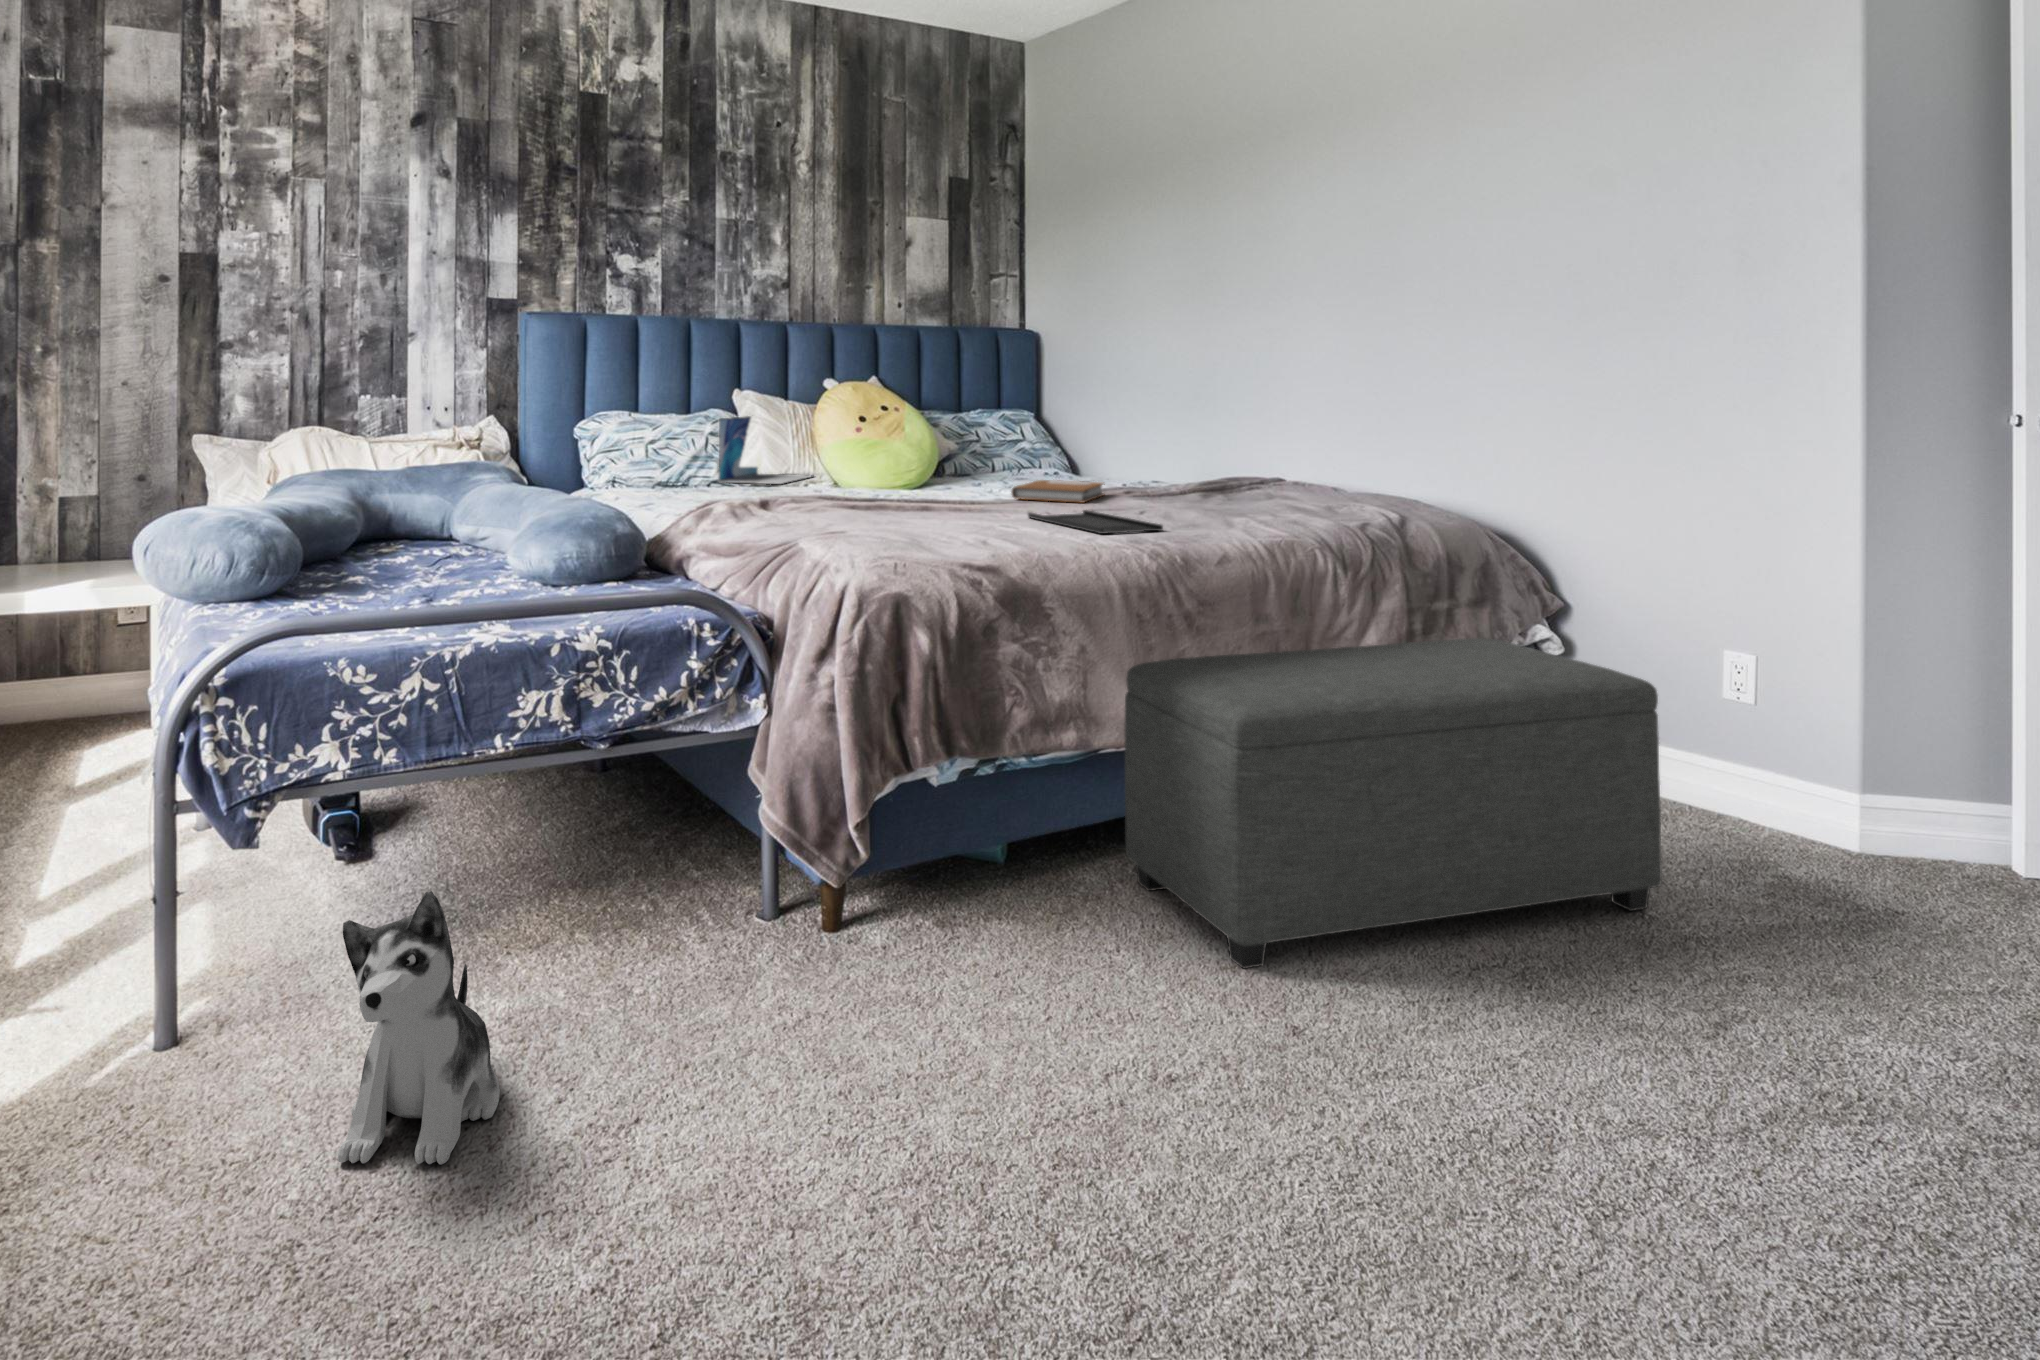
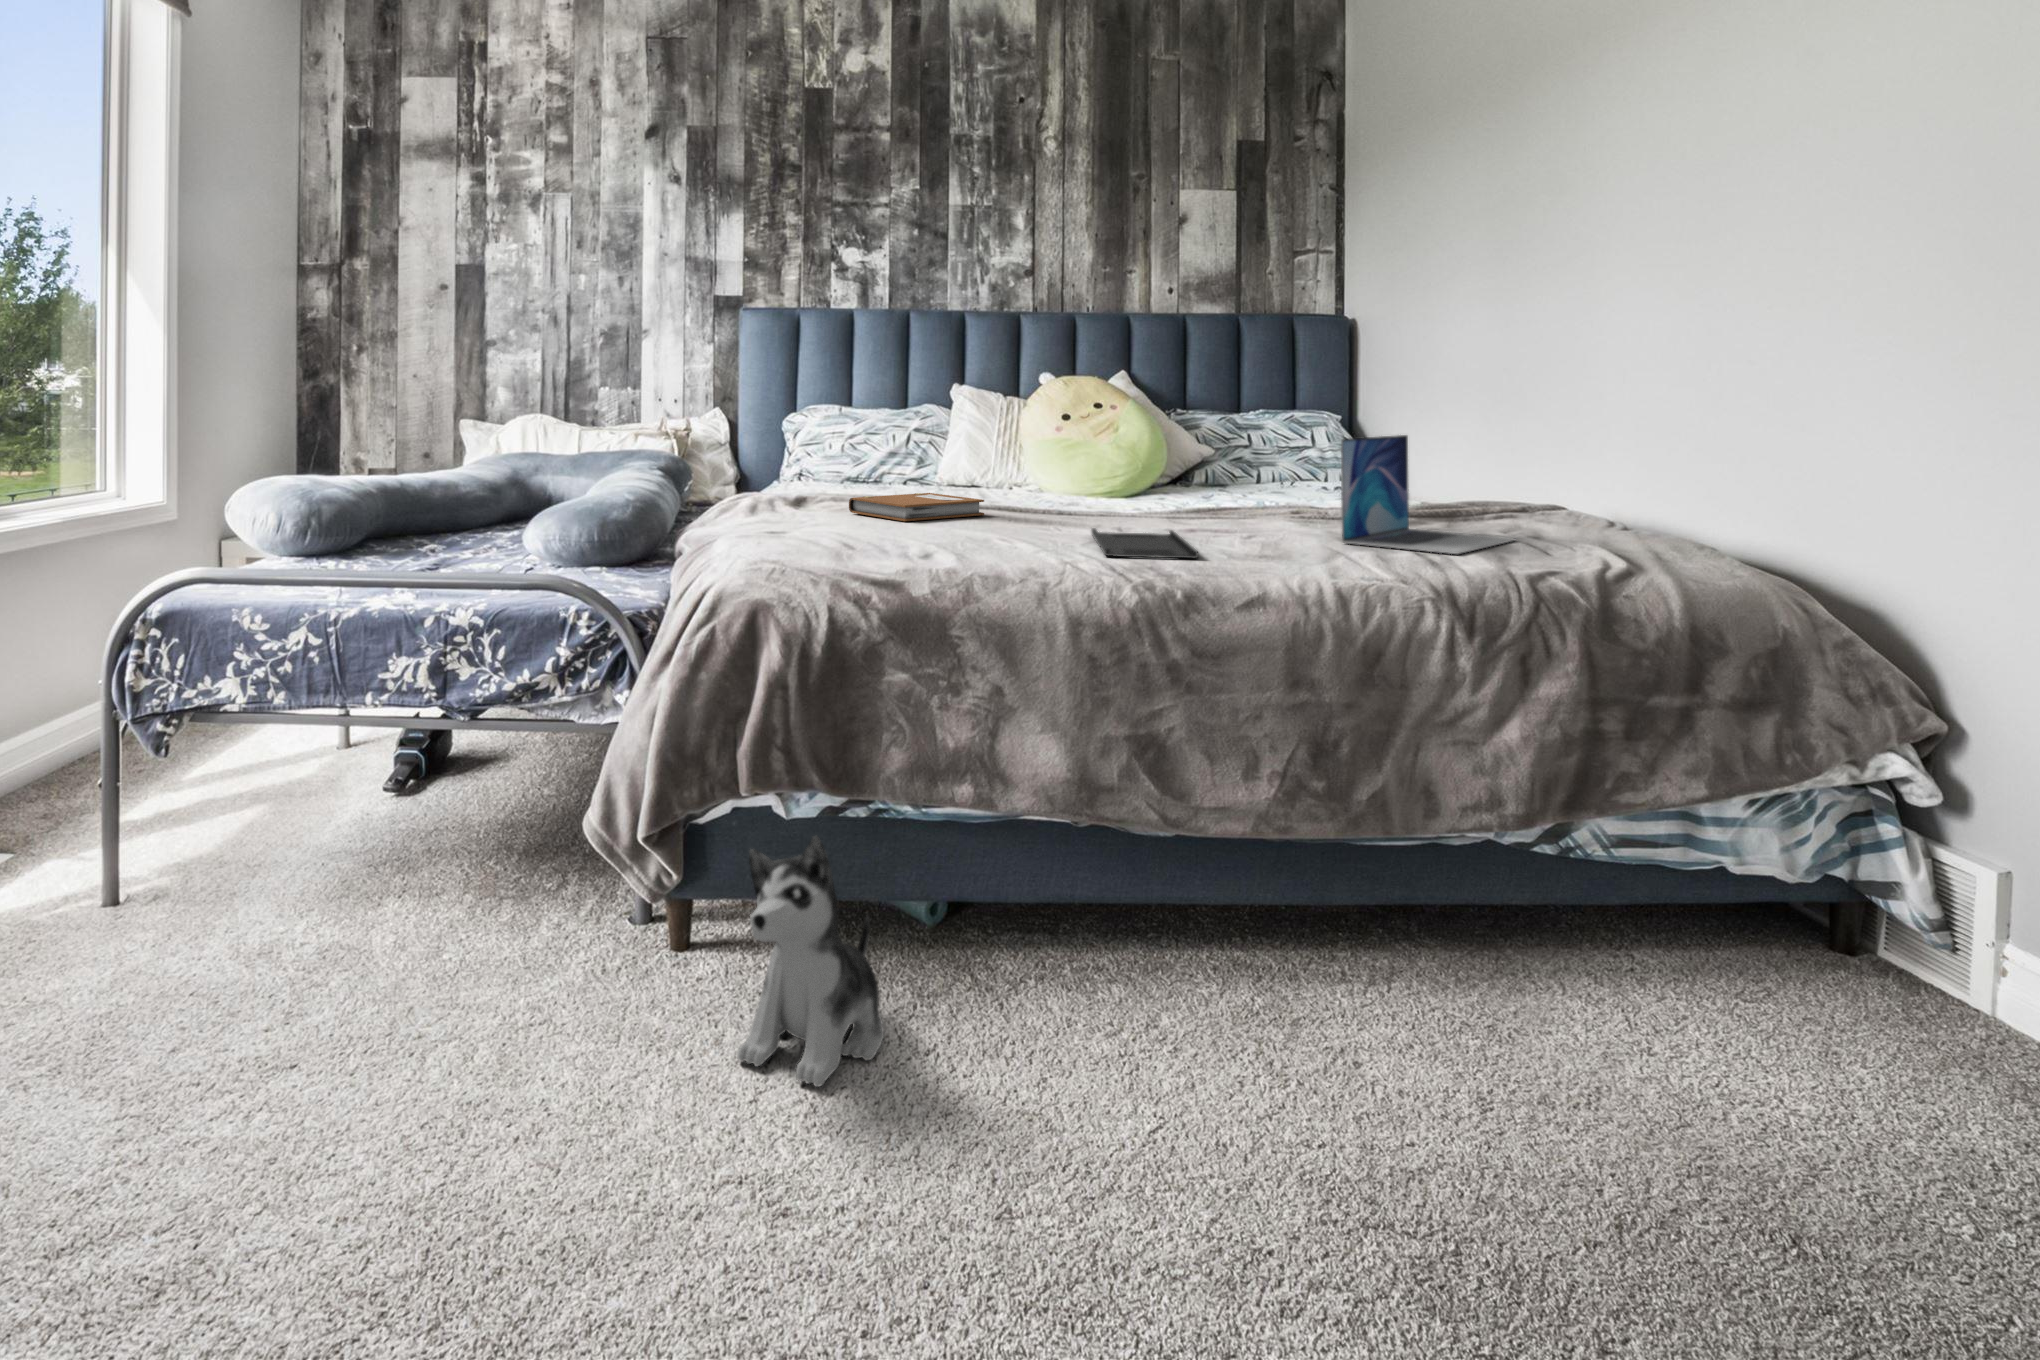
laptop: present [718,416,813,484] -> present [1341,435,1517,554]
notebook: present [1011,480,1105,502] -> present [849,493,984,521]
ottoman: present [1125,638,1662,968] -> none [1040,716,1844,1223]
plush toy: present [338,891,500,1165] -> present [737,836,884,1087]

